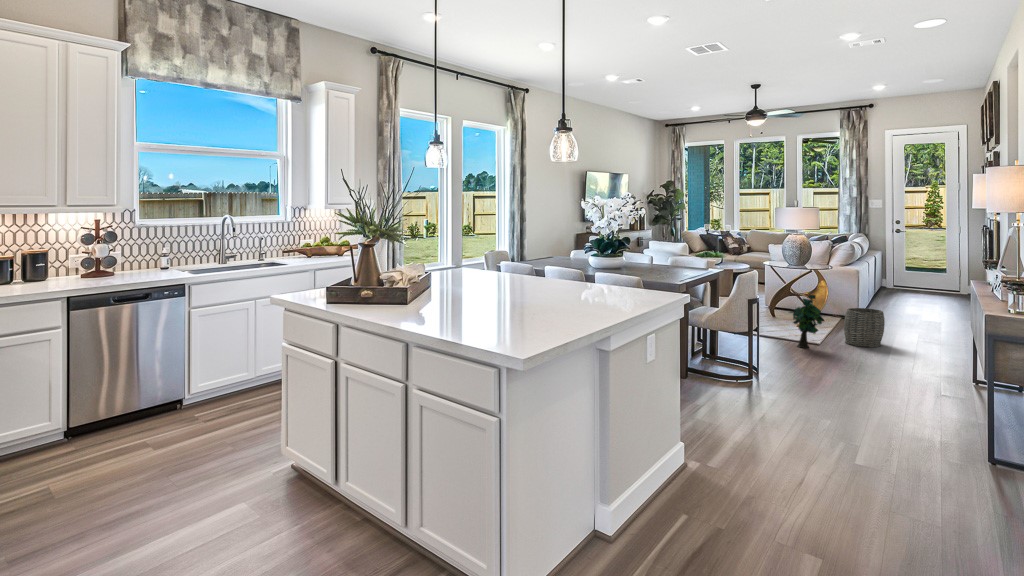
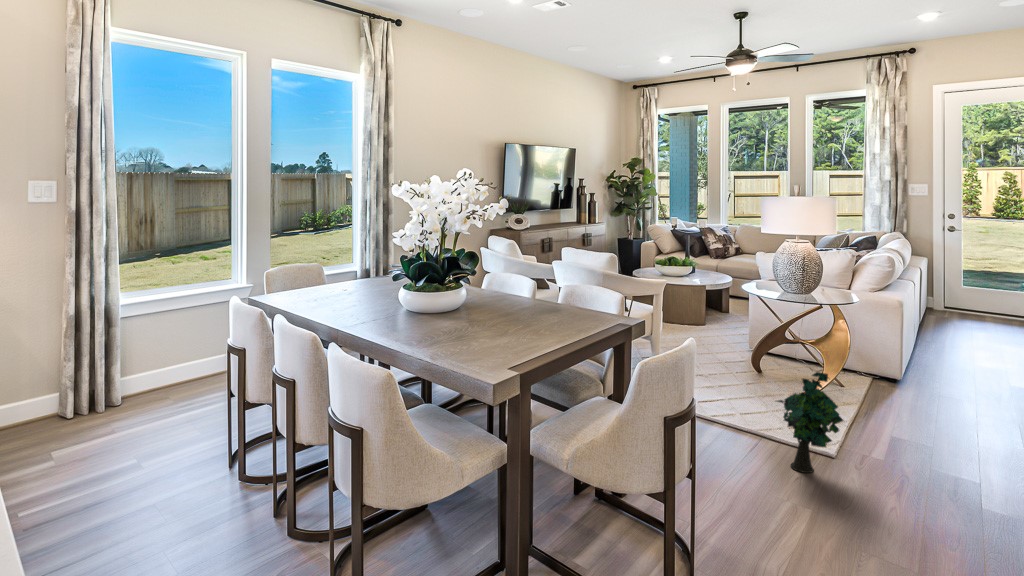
woven basket: present [844,308,885,347] -> none [880,389,960,472]

